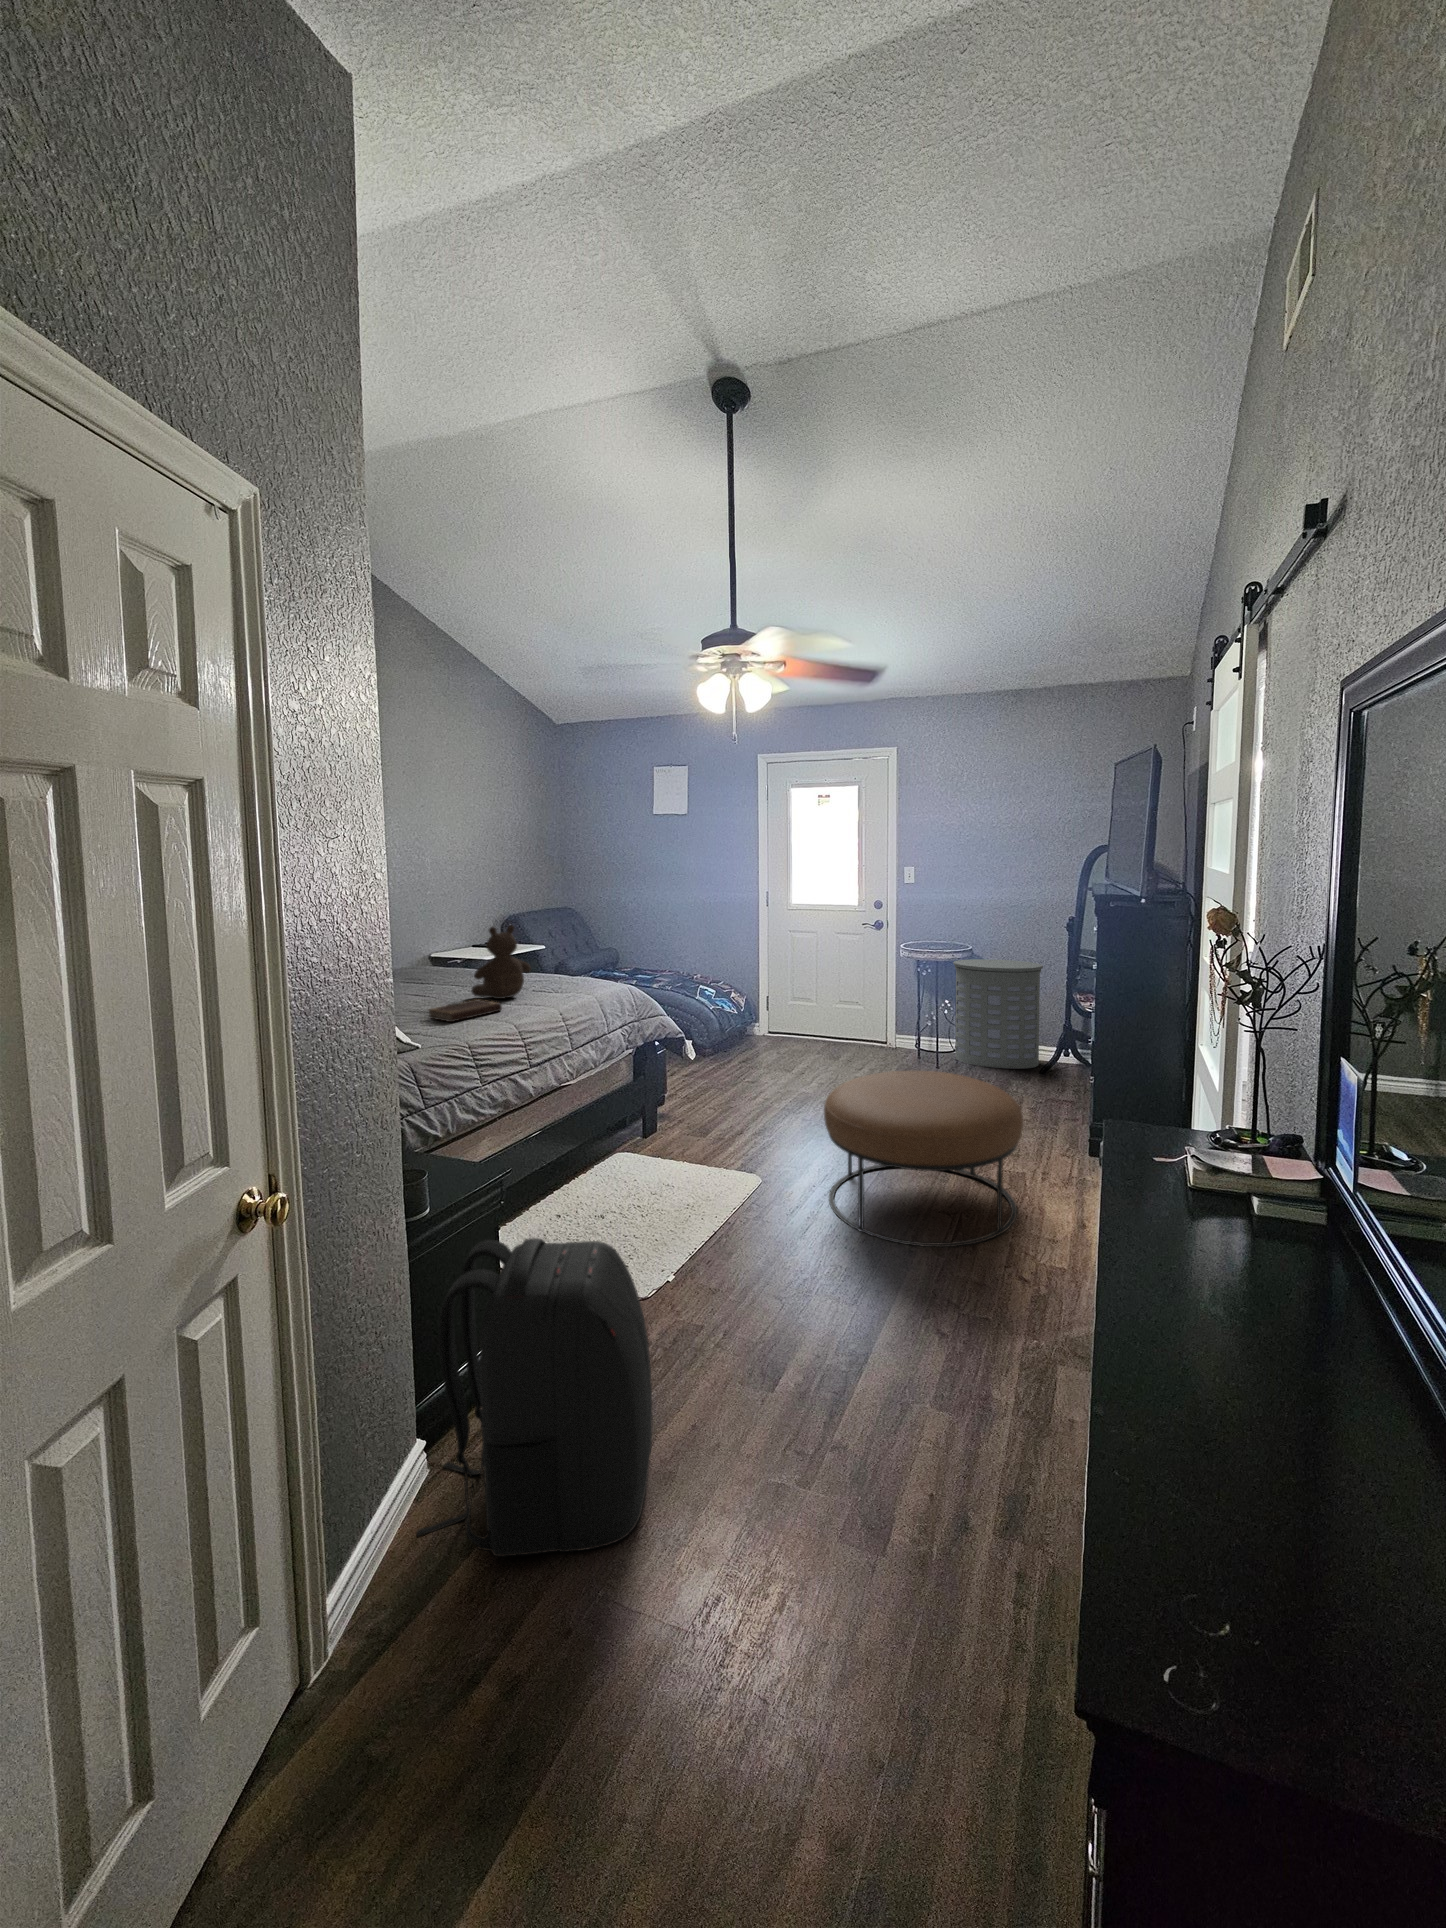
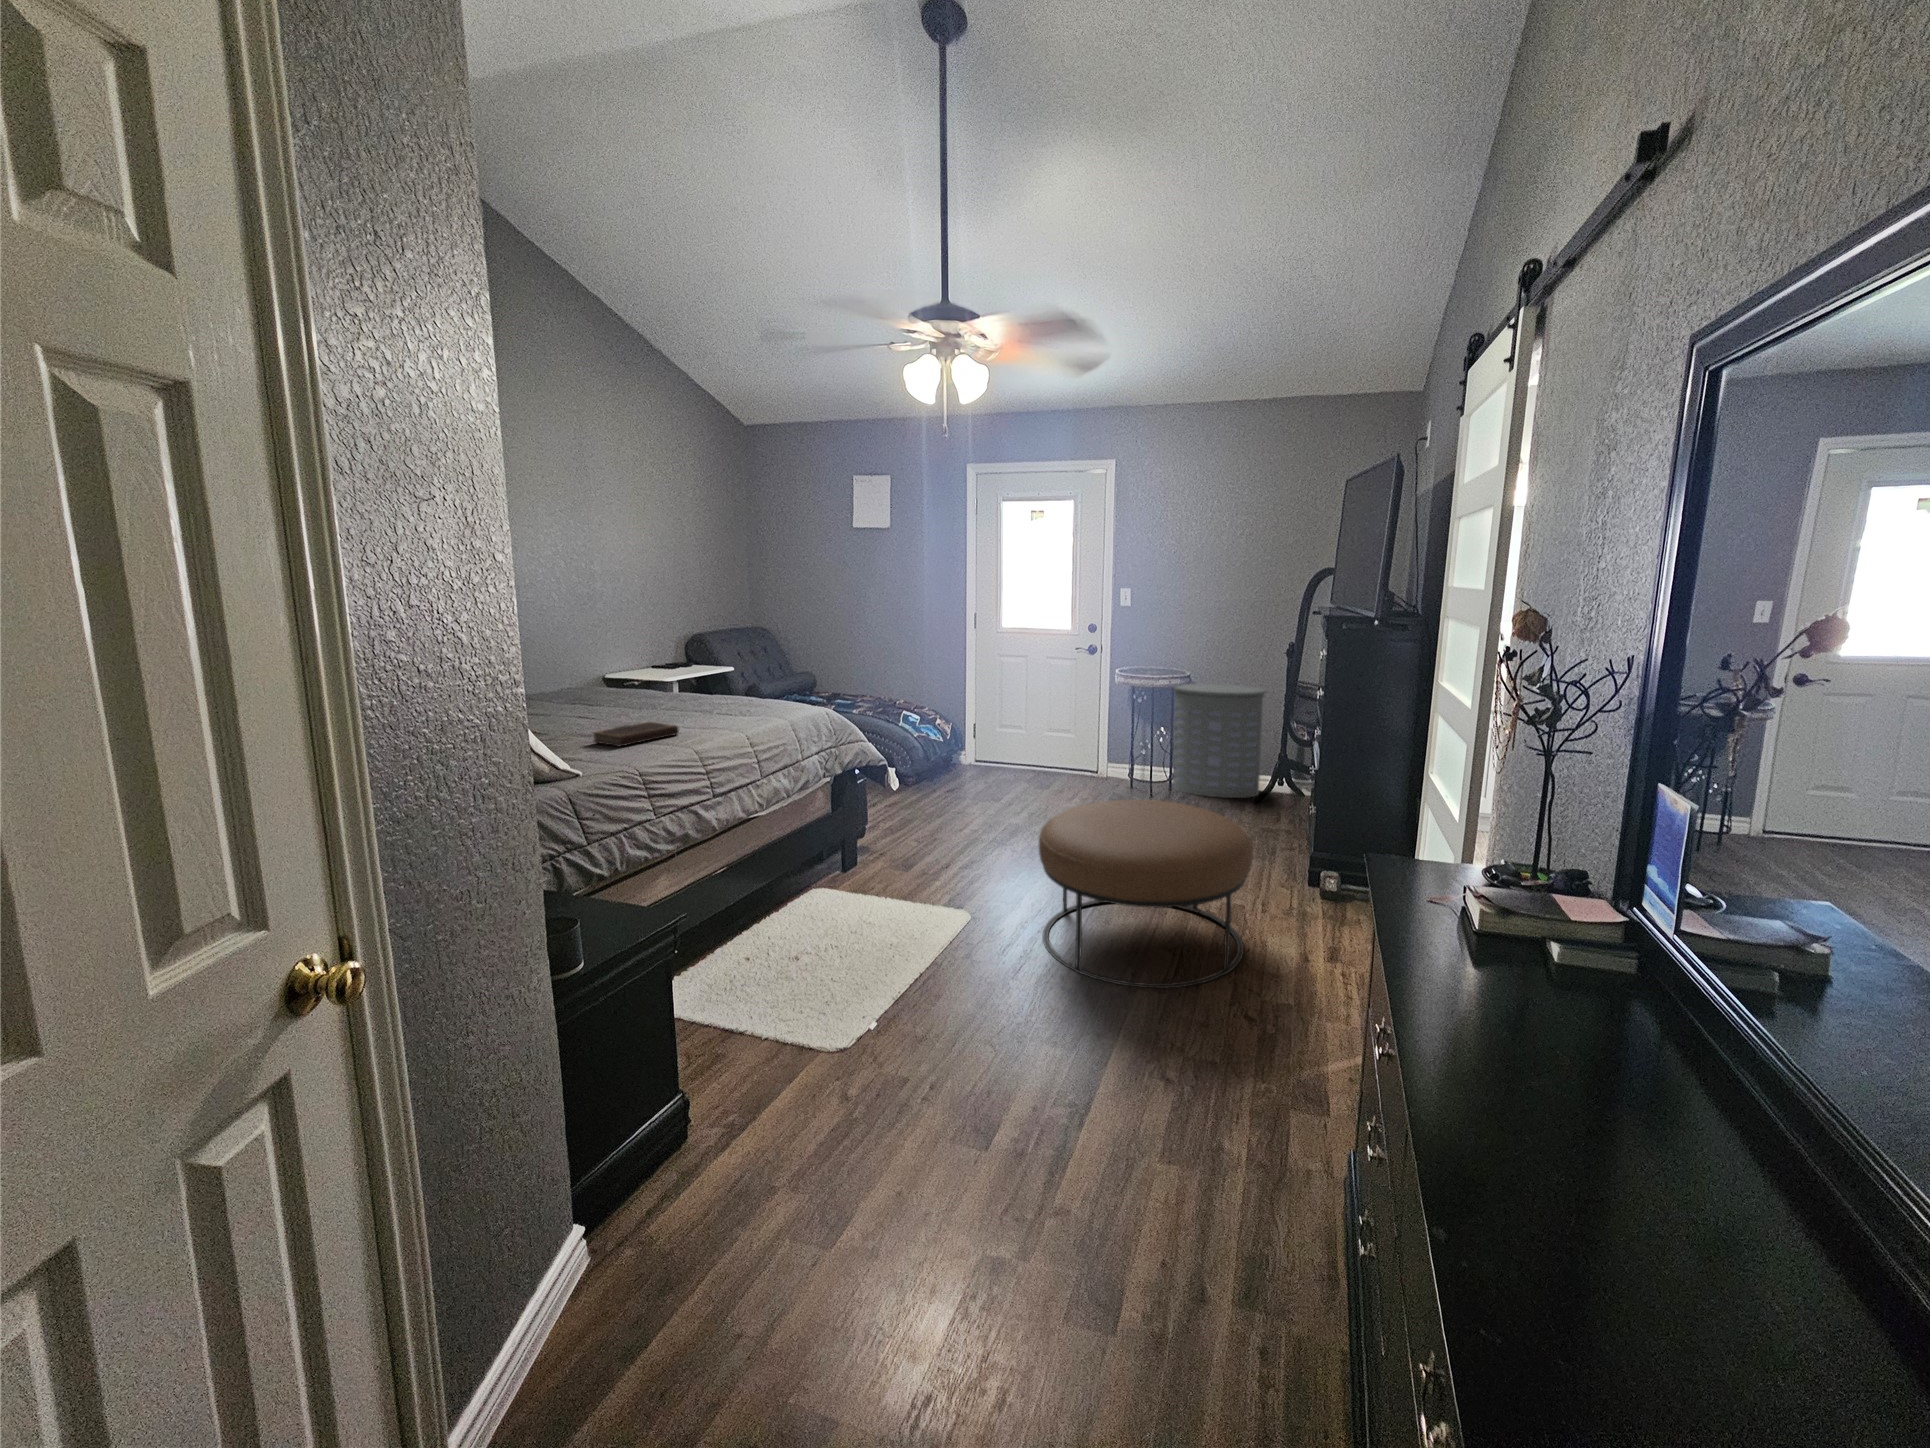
teddy bear: present [471,925,531,999] -> none [645,639,713,722]
backpack: present [417,1238,652,1556] -> none [567,995,846,1363]

